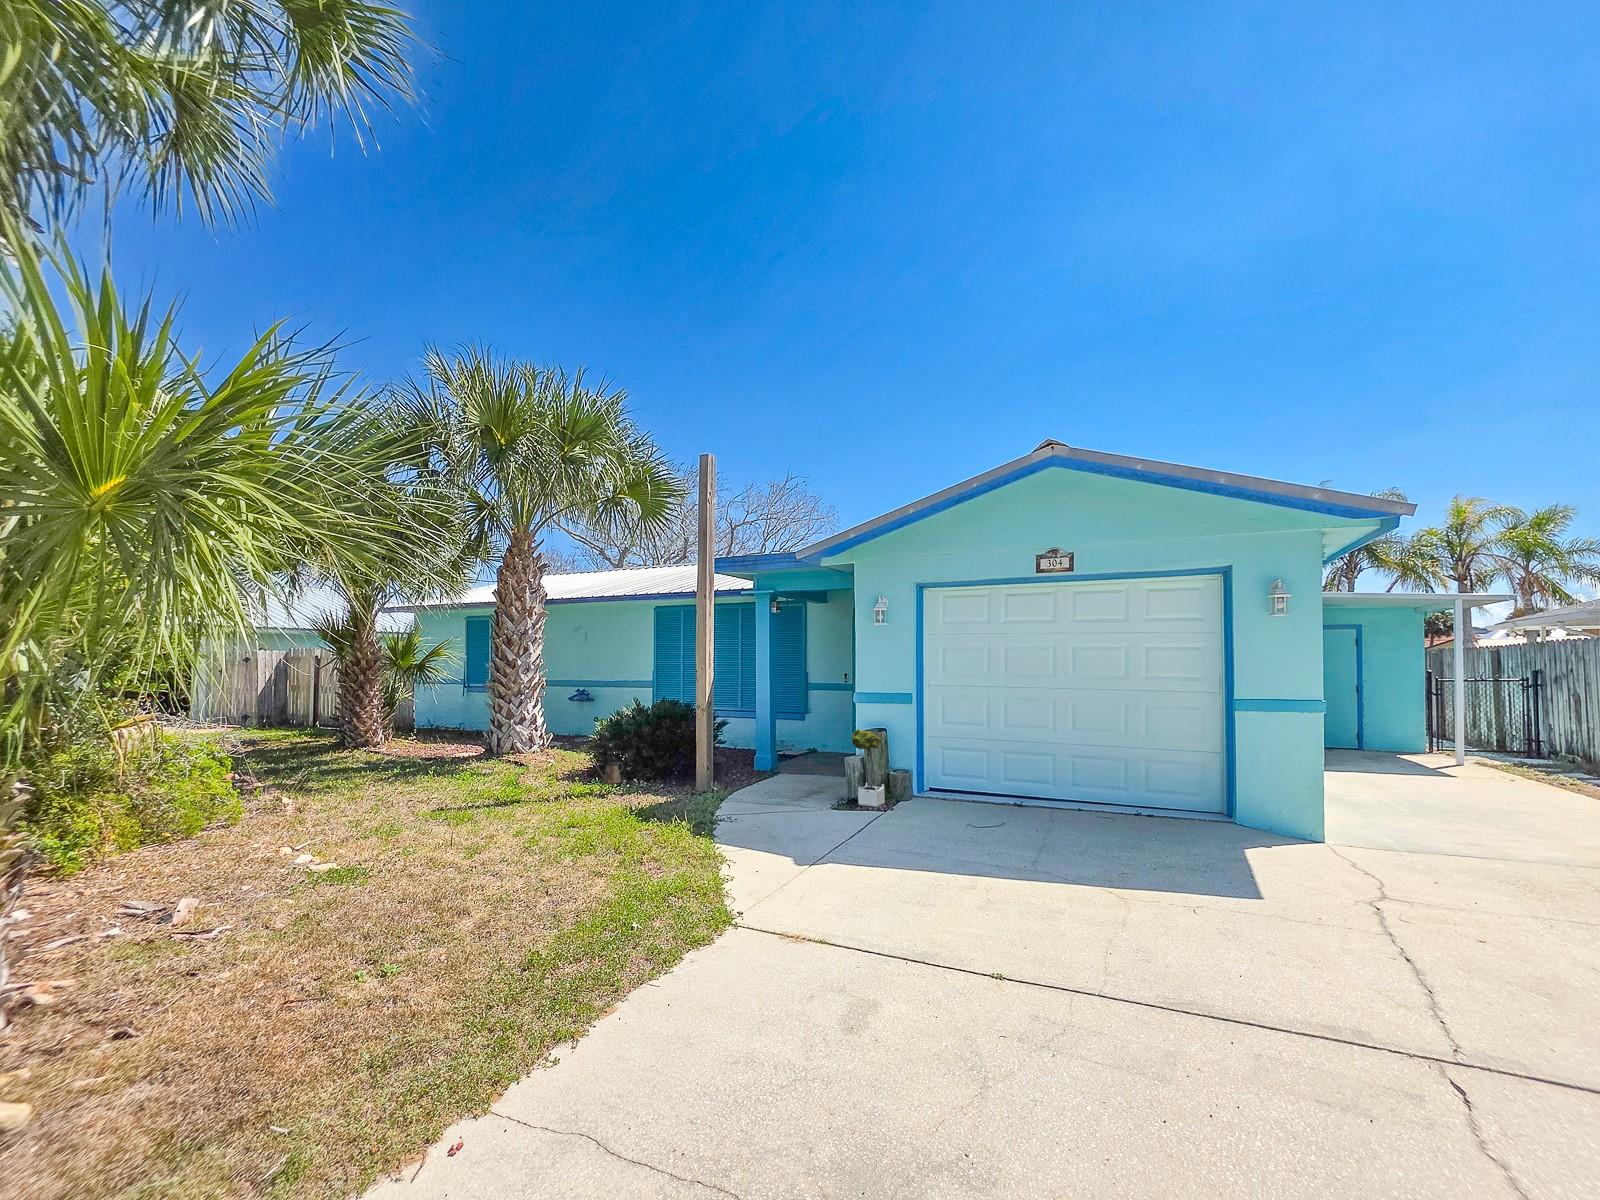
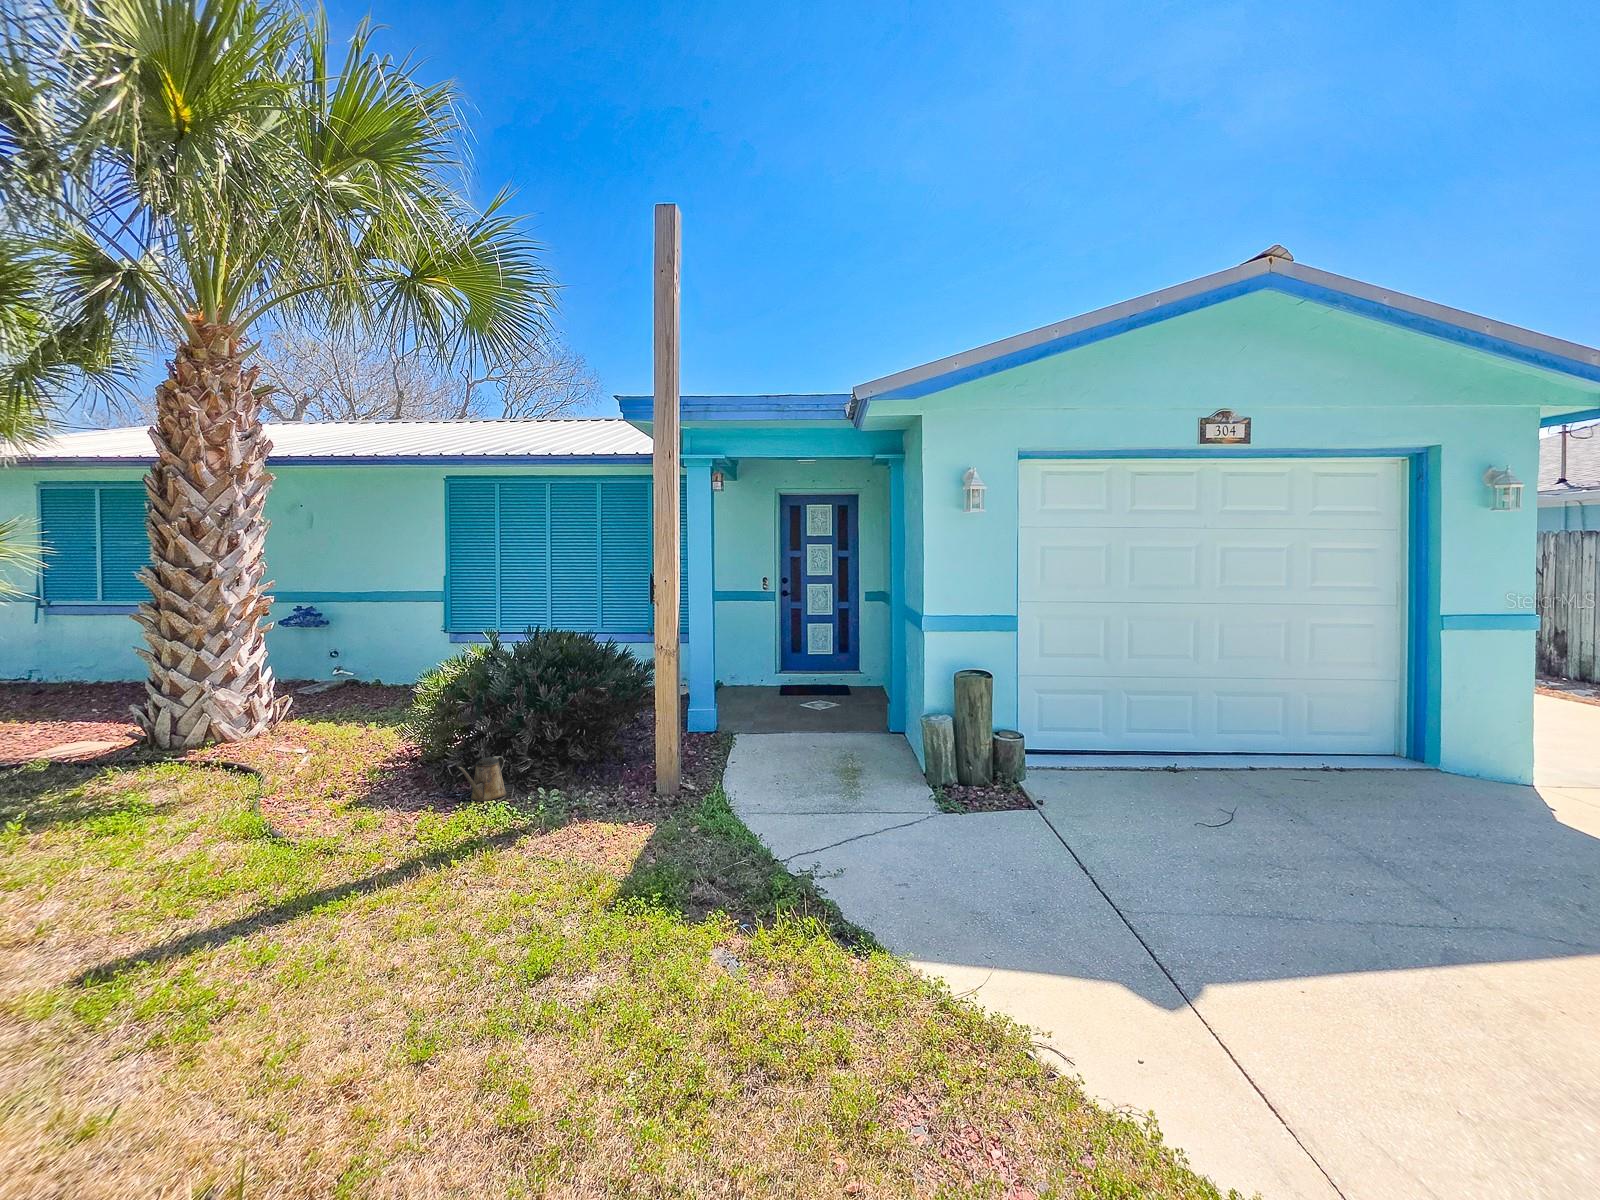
potted tree: present [852,729,885,807] -> none [956,680,1008,800]

